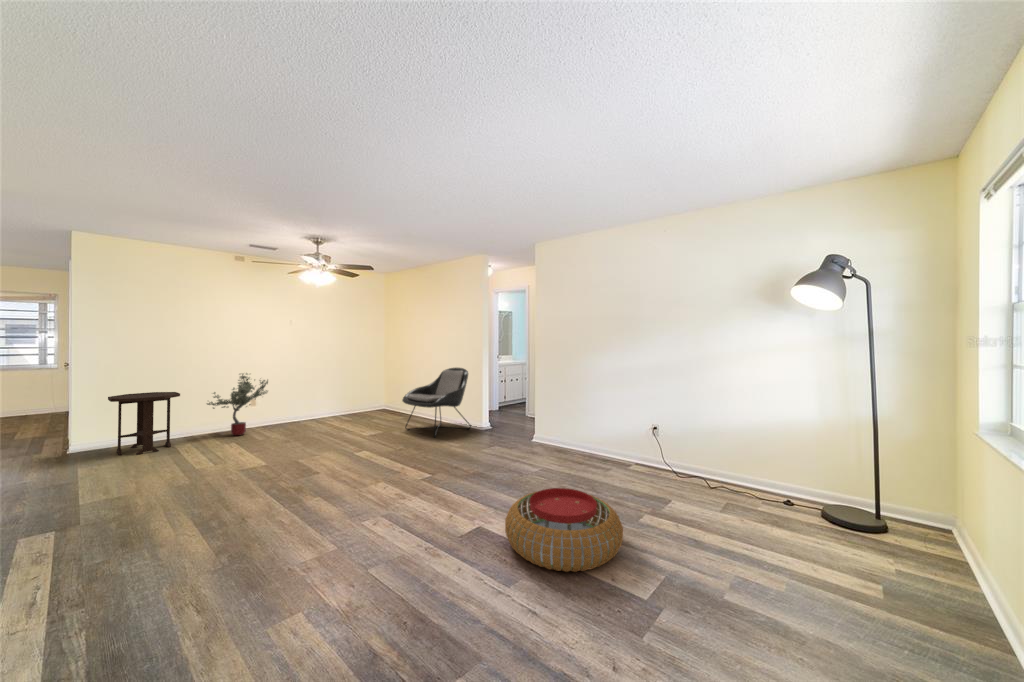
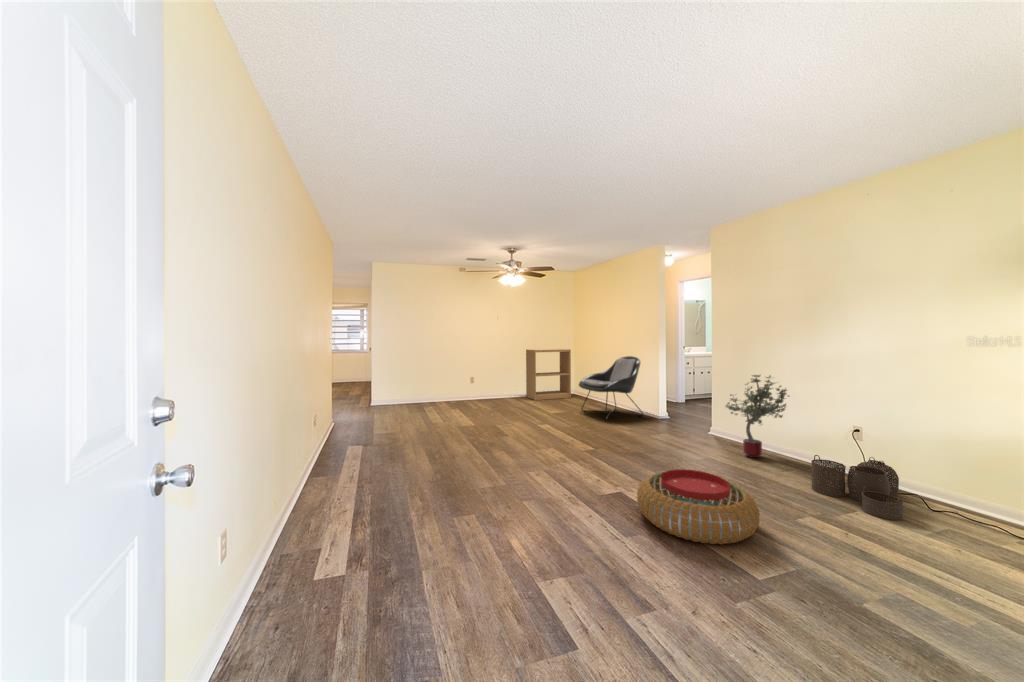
bookshelf: none [333,360,389,421] -> present [526,349,571,400]
potted tree: present [207,373,268,436] -> present [726,375,789,458]
side table: present [108,392,180,455] -> none [392,369,427,410]
woven basket: none [632,448,698,501] -> present [811,455,903,520]

